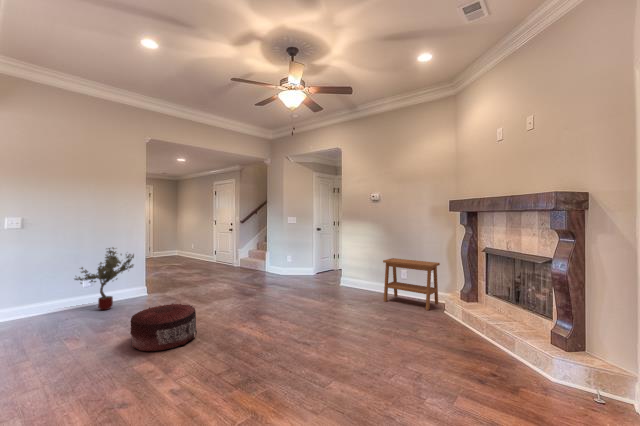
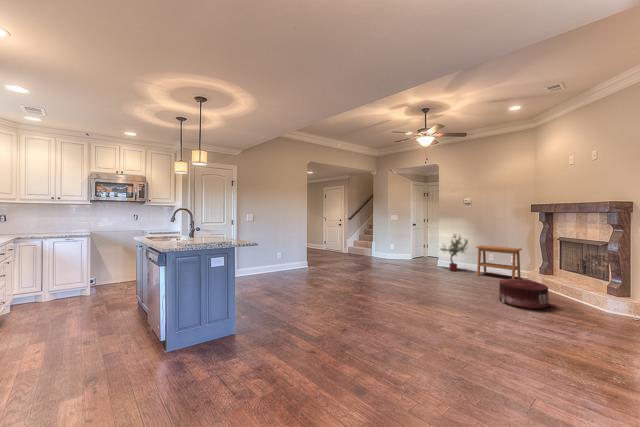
potted tree: present [75,247,134,310] -> present [441,234,468,271]
pouf: present [130,304,197,351] -> present [499,278,550,309]

